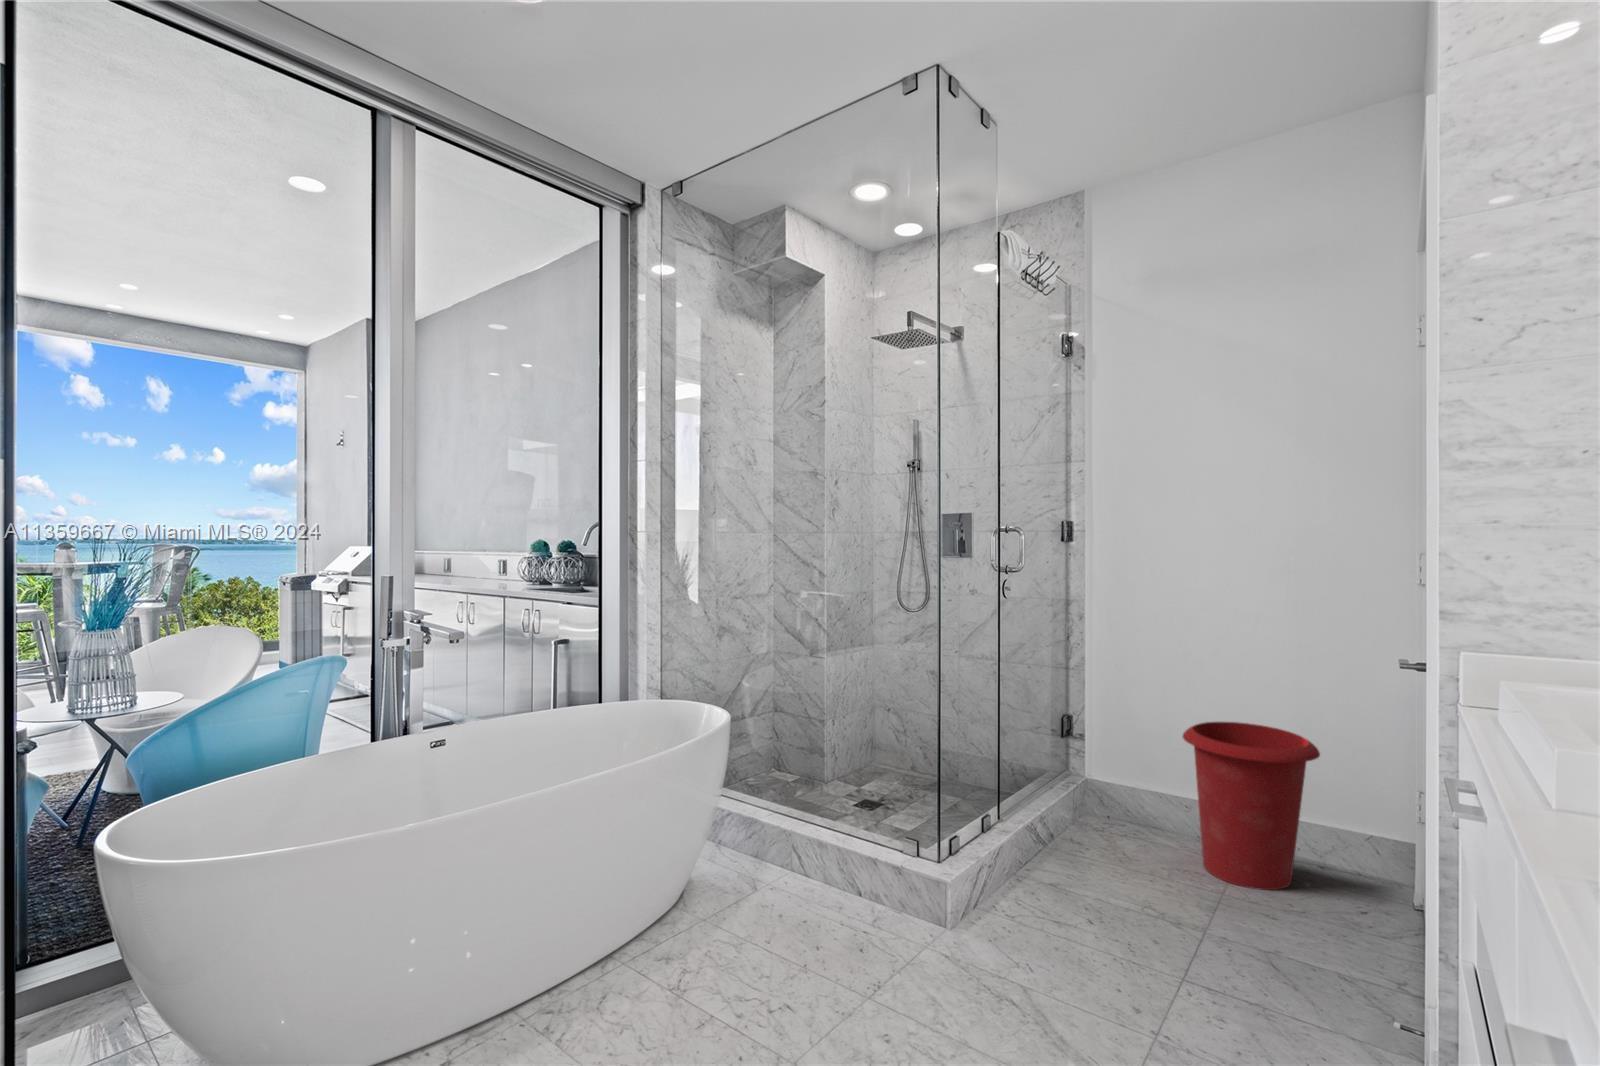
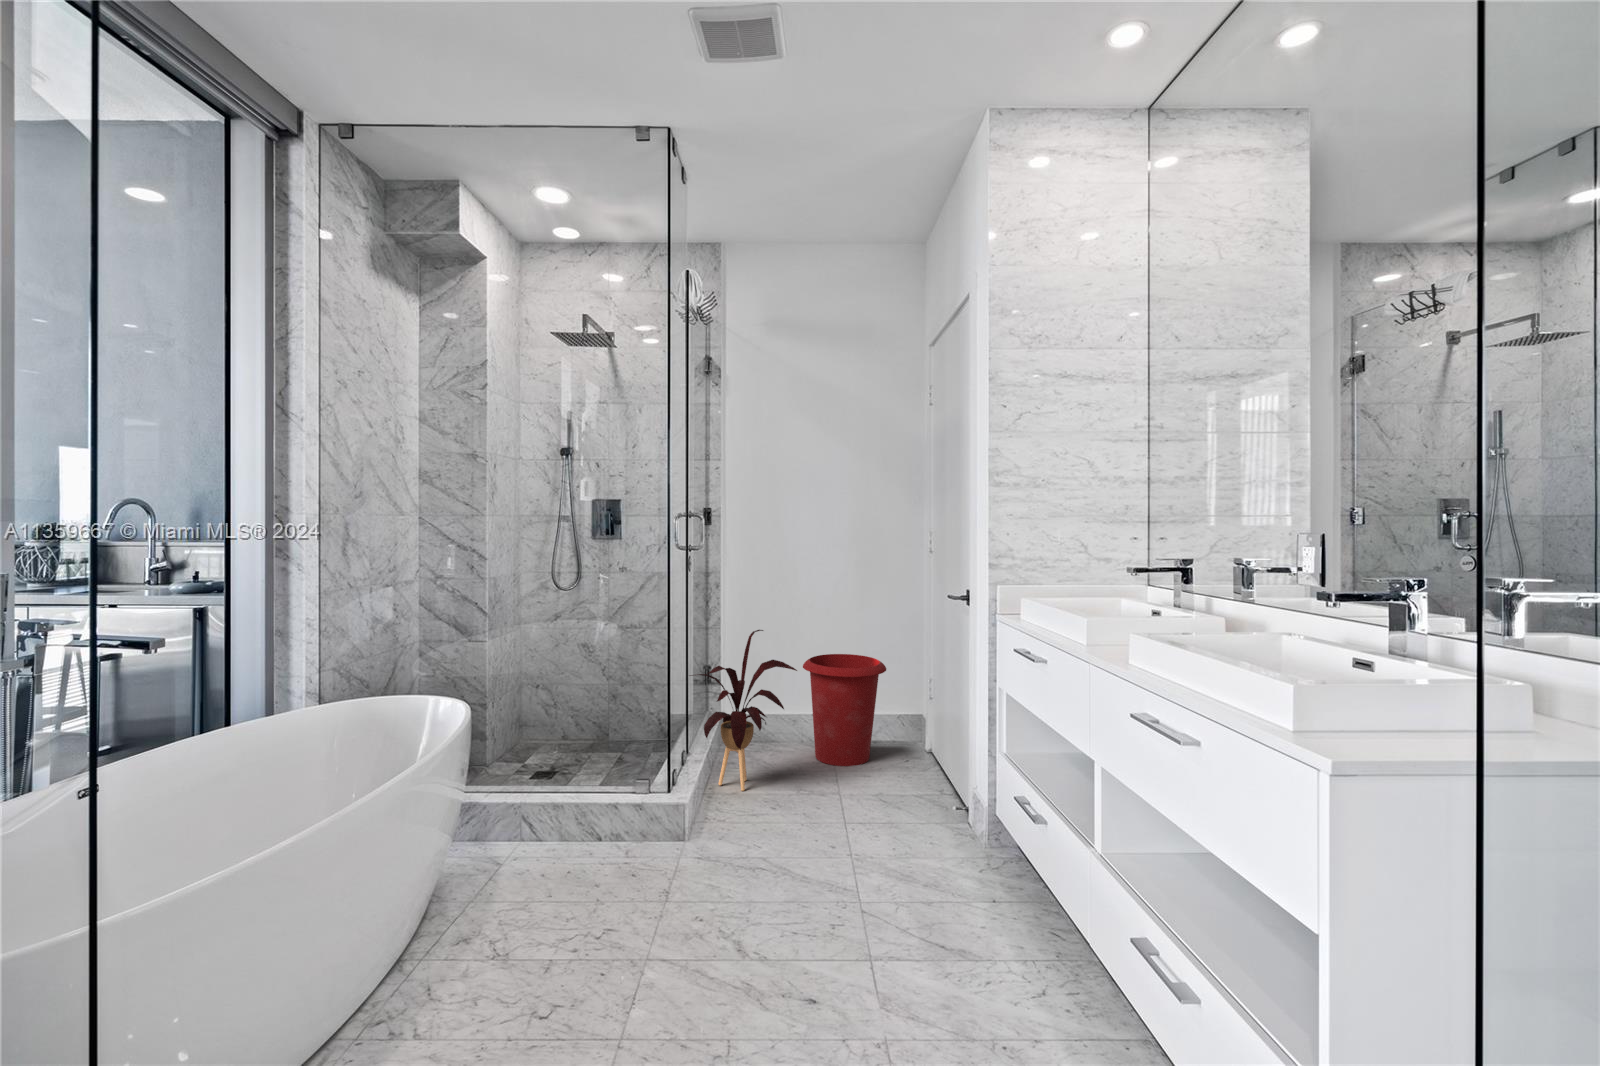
house plant: none [1003,677,1149,882] -> present [690,630,797,791]

